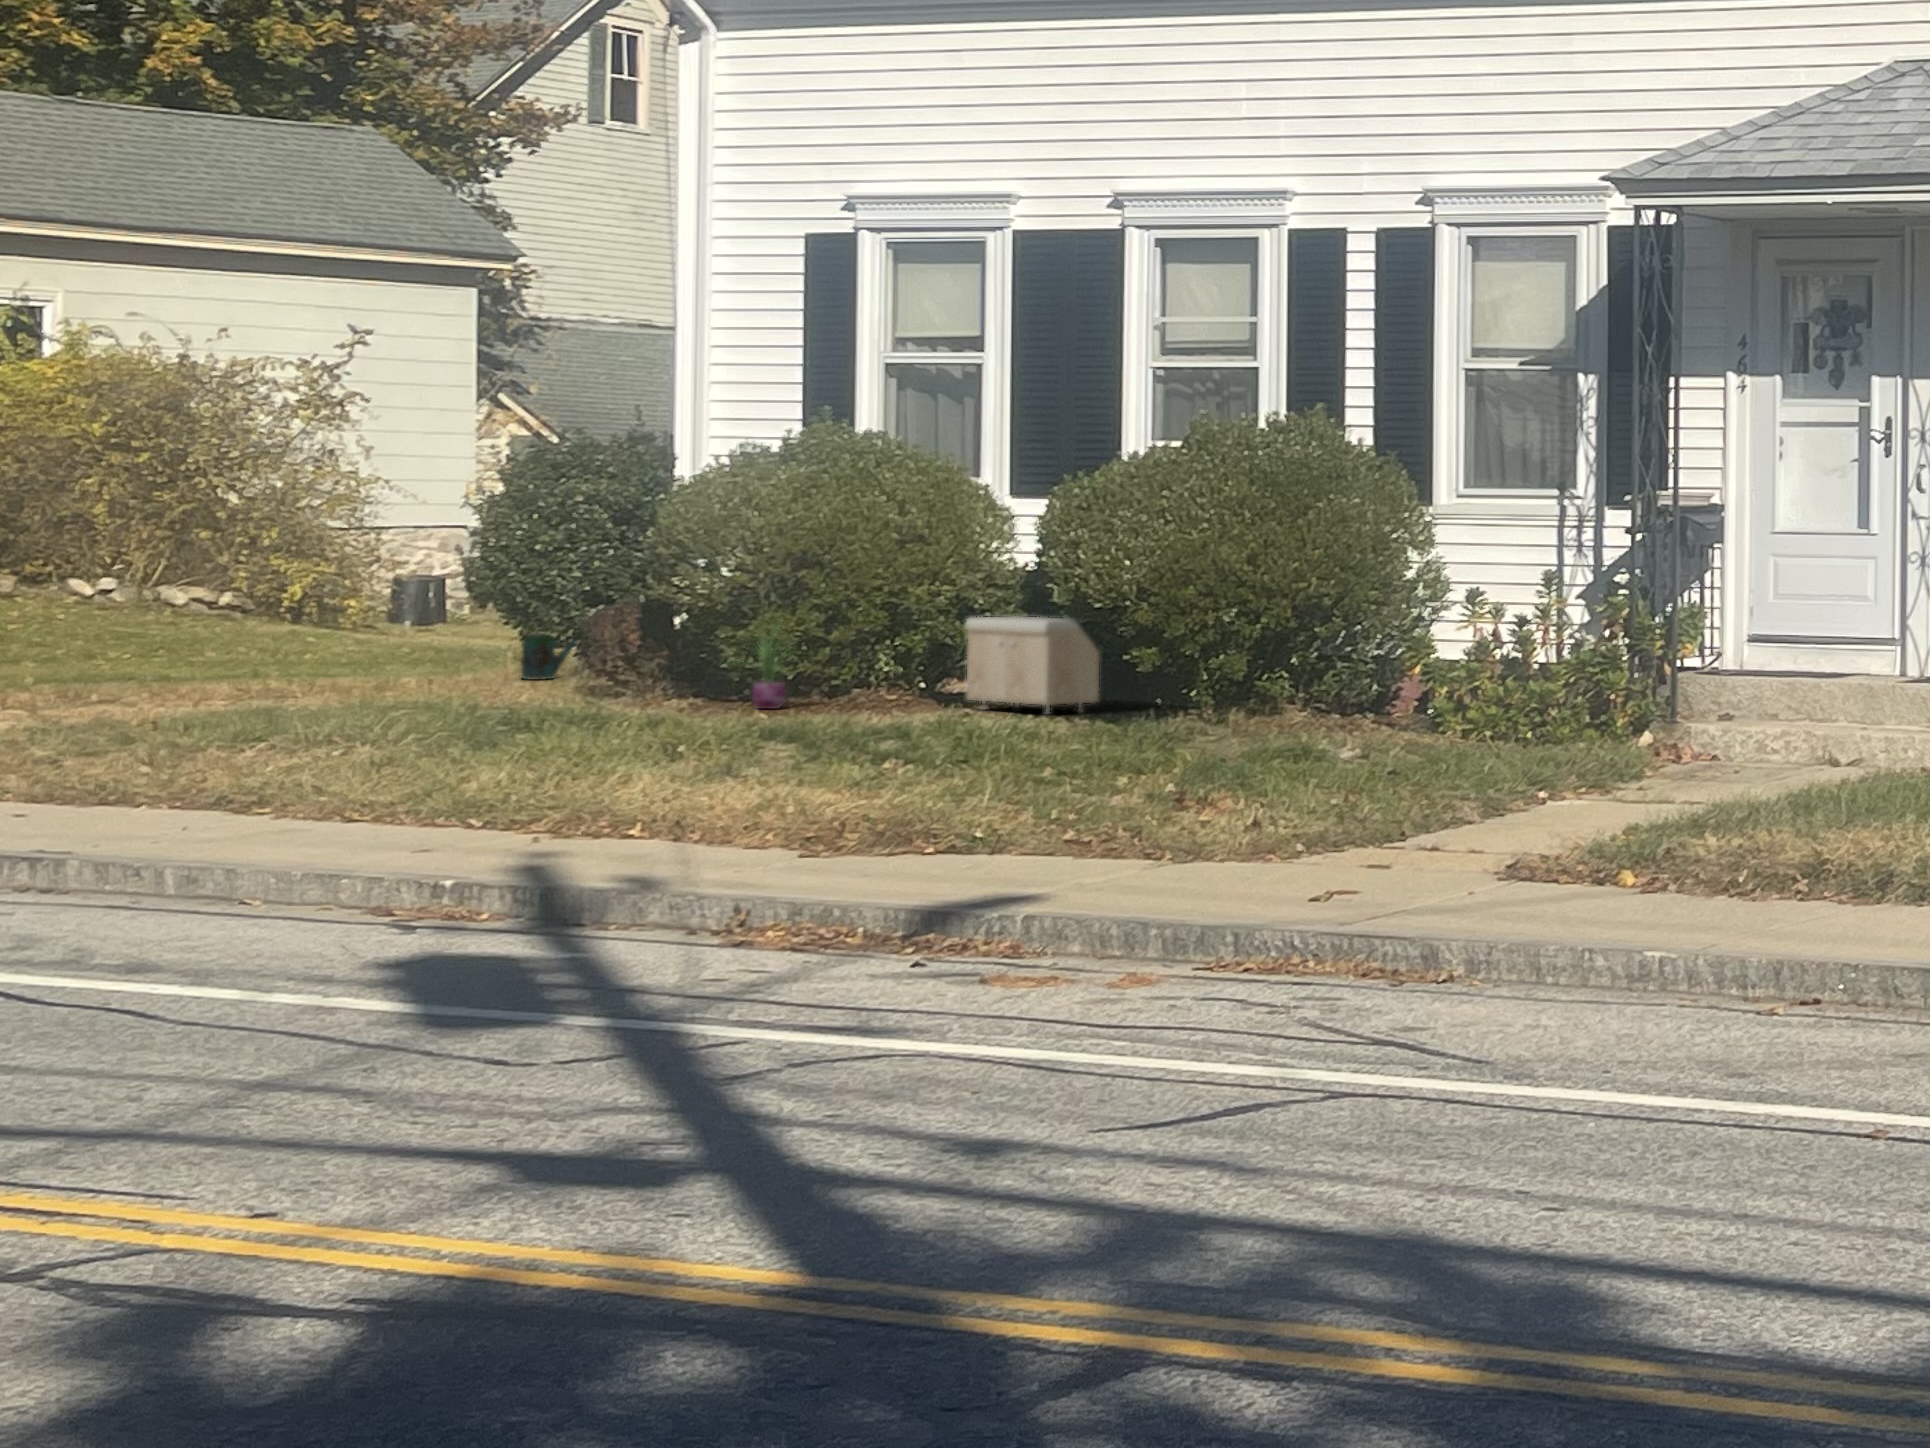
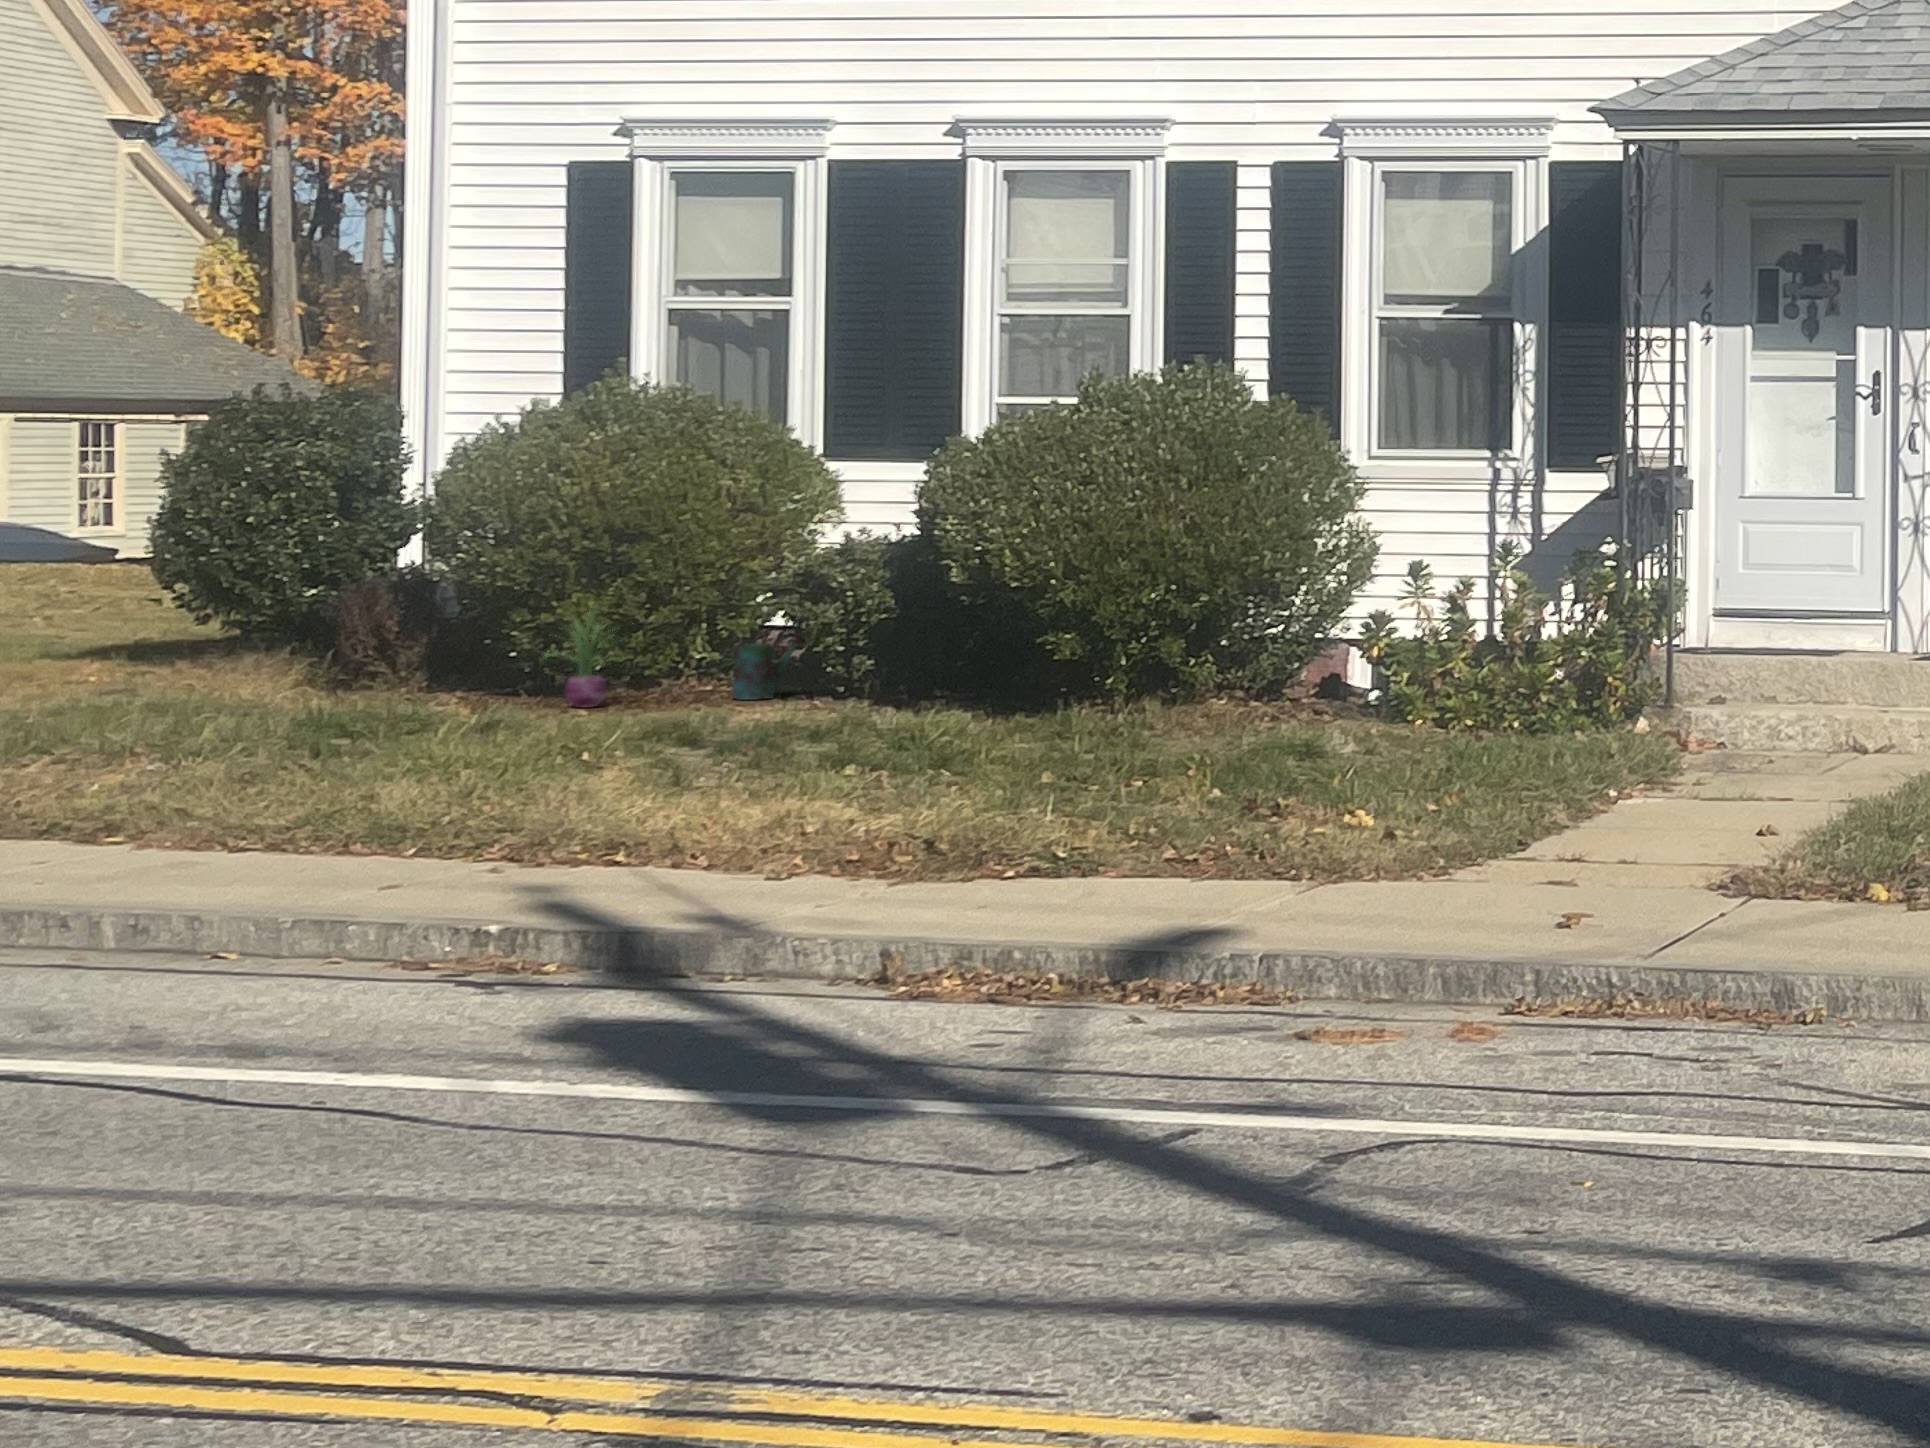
storage bench: present [966,617,1099,713] -> none [823,597,983,709]
watering can: present [514,633,582,680] -> present [722,635,805,700]

